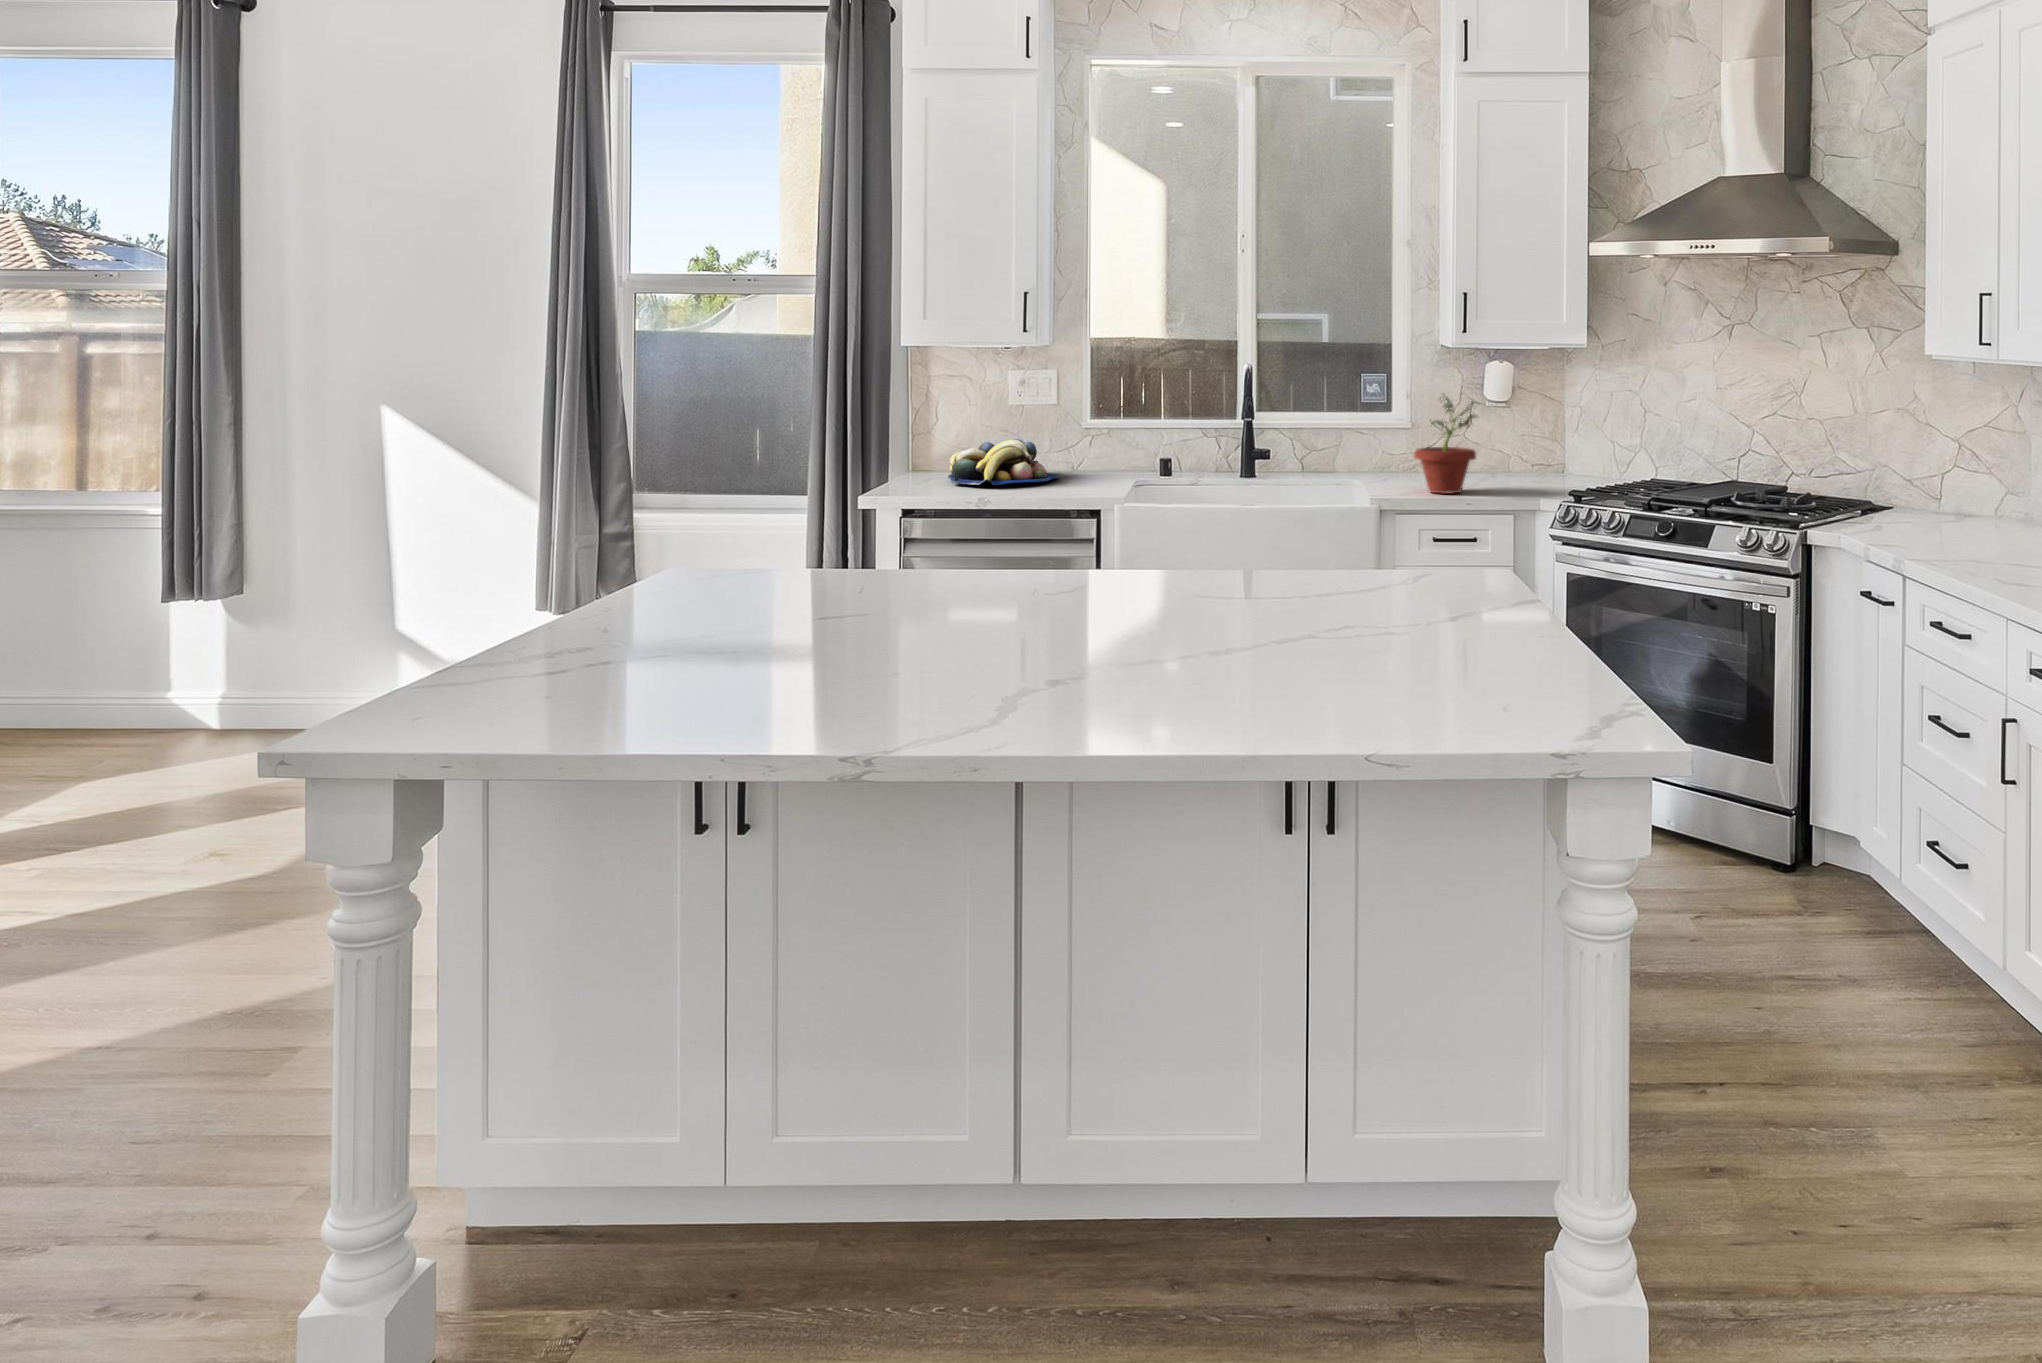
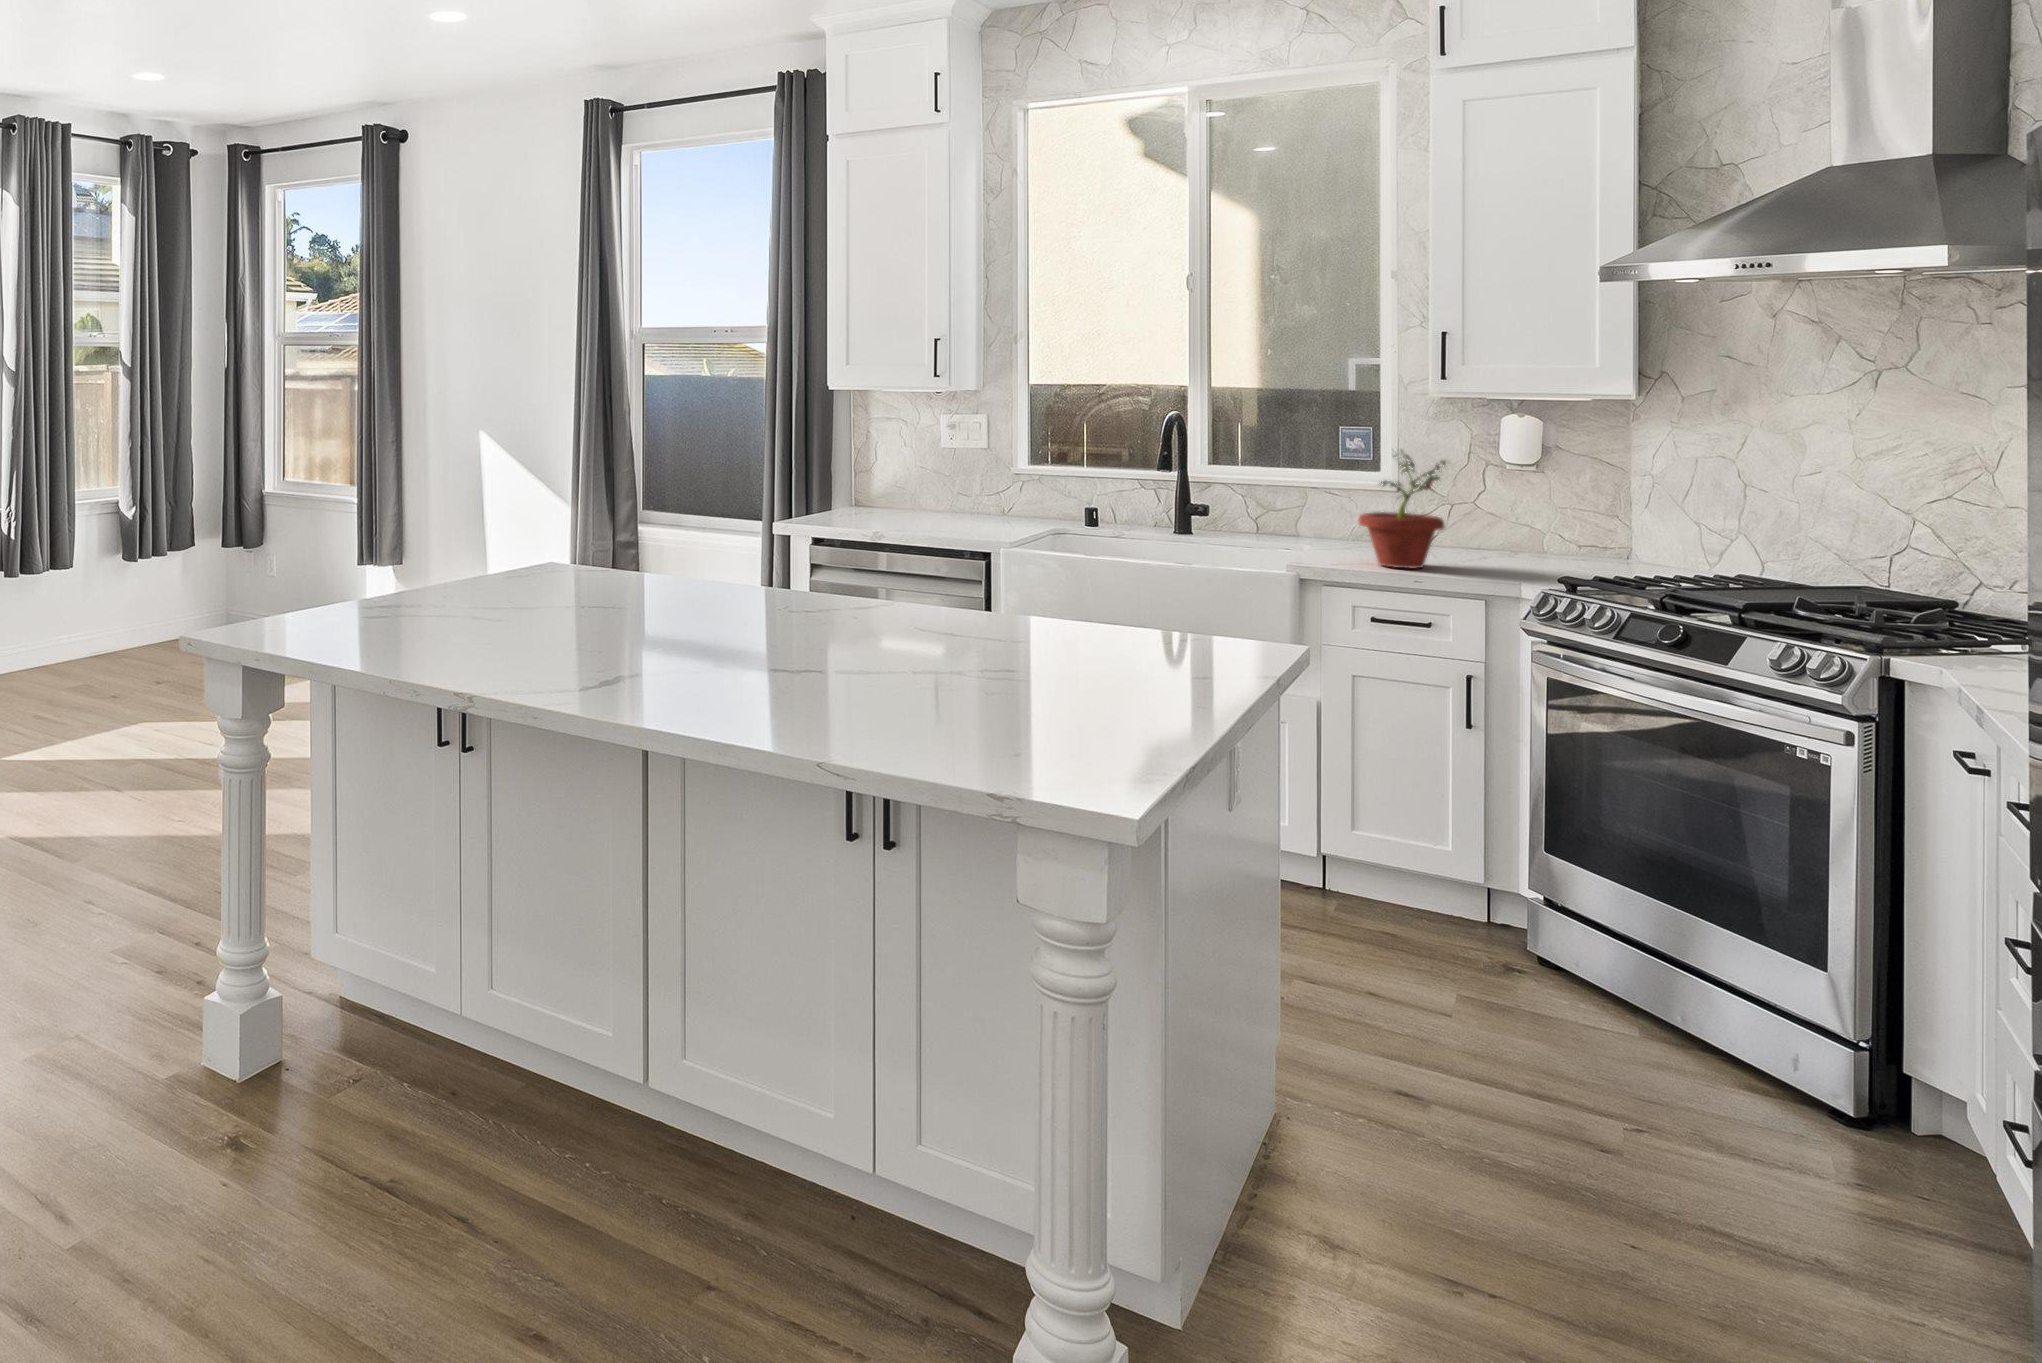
fruit bowl: present [948,439,1058,485] -> none [867,480,978,522]

